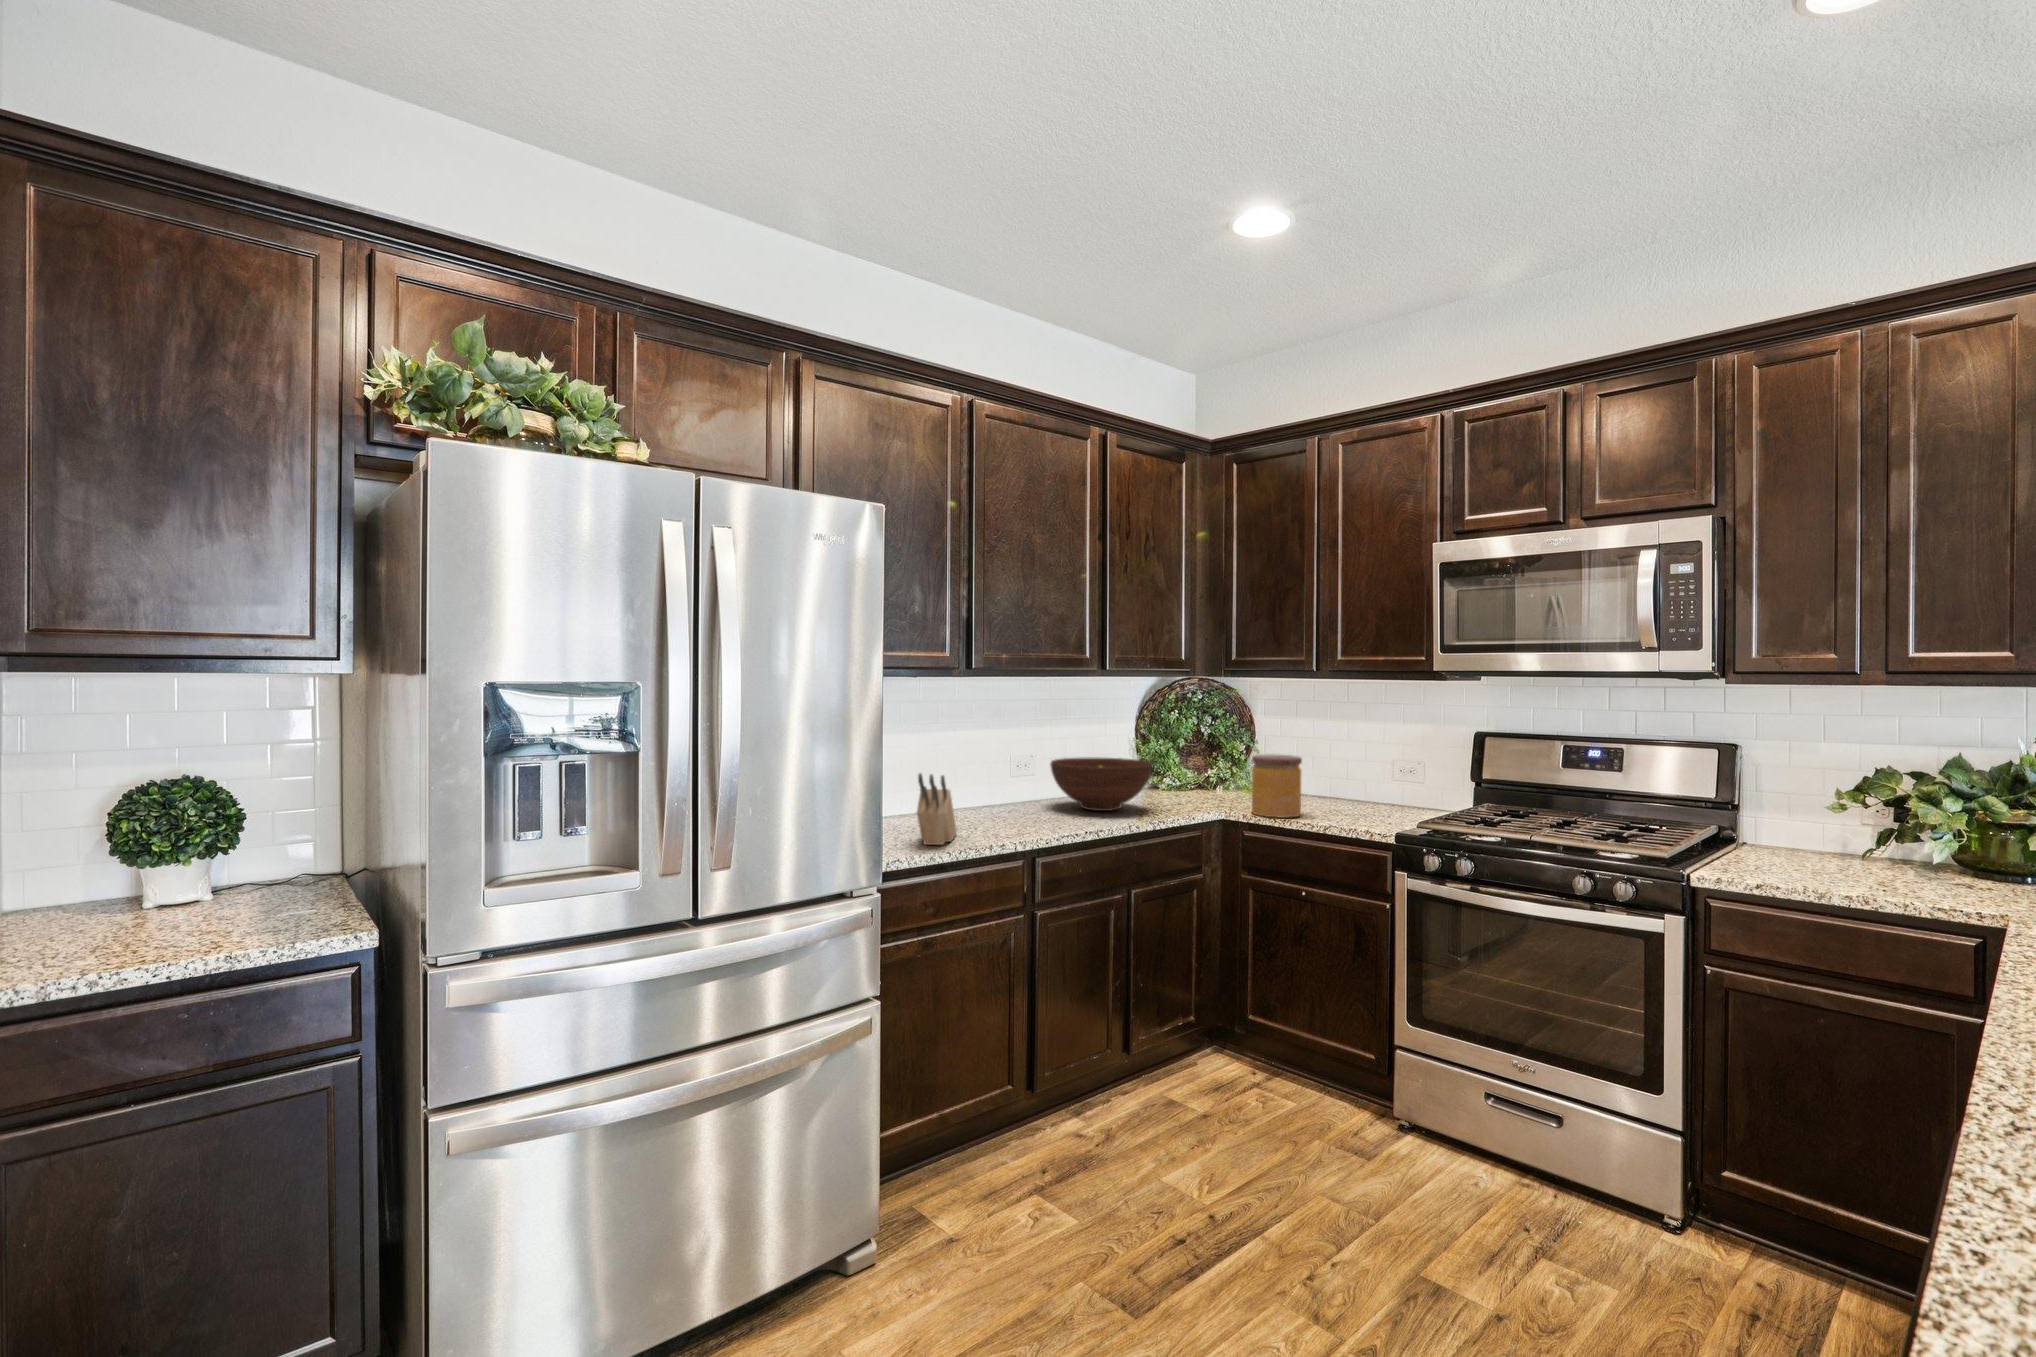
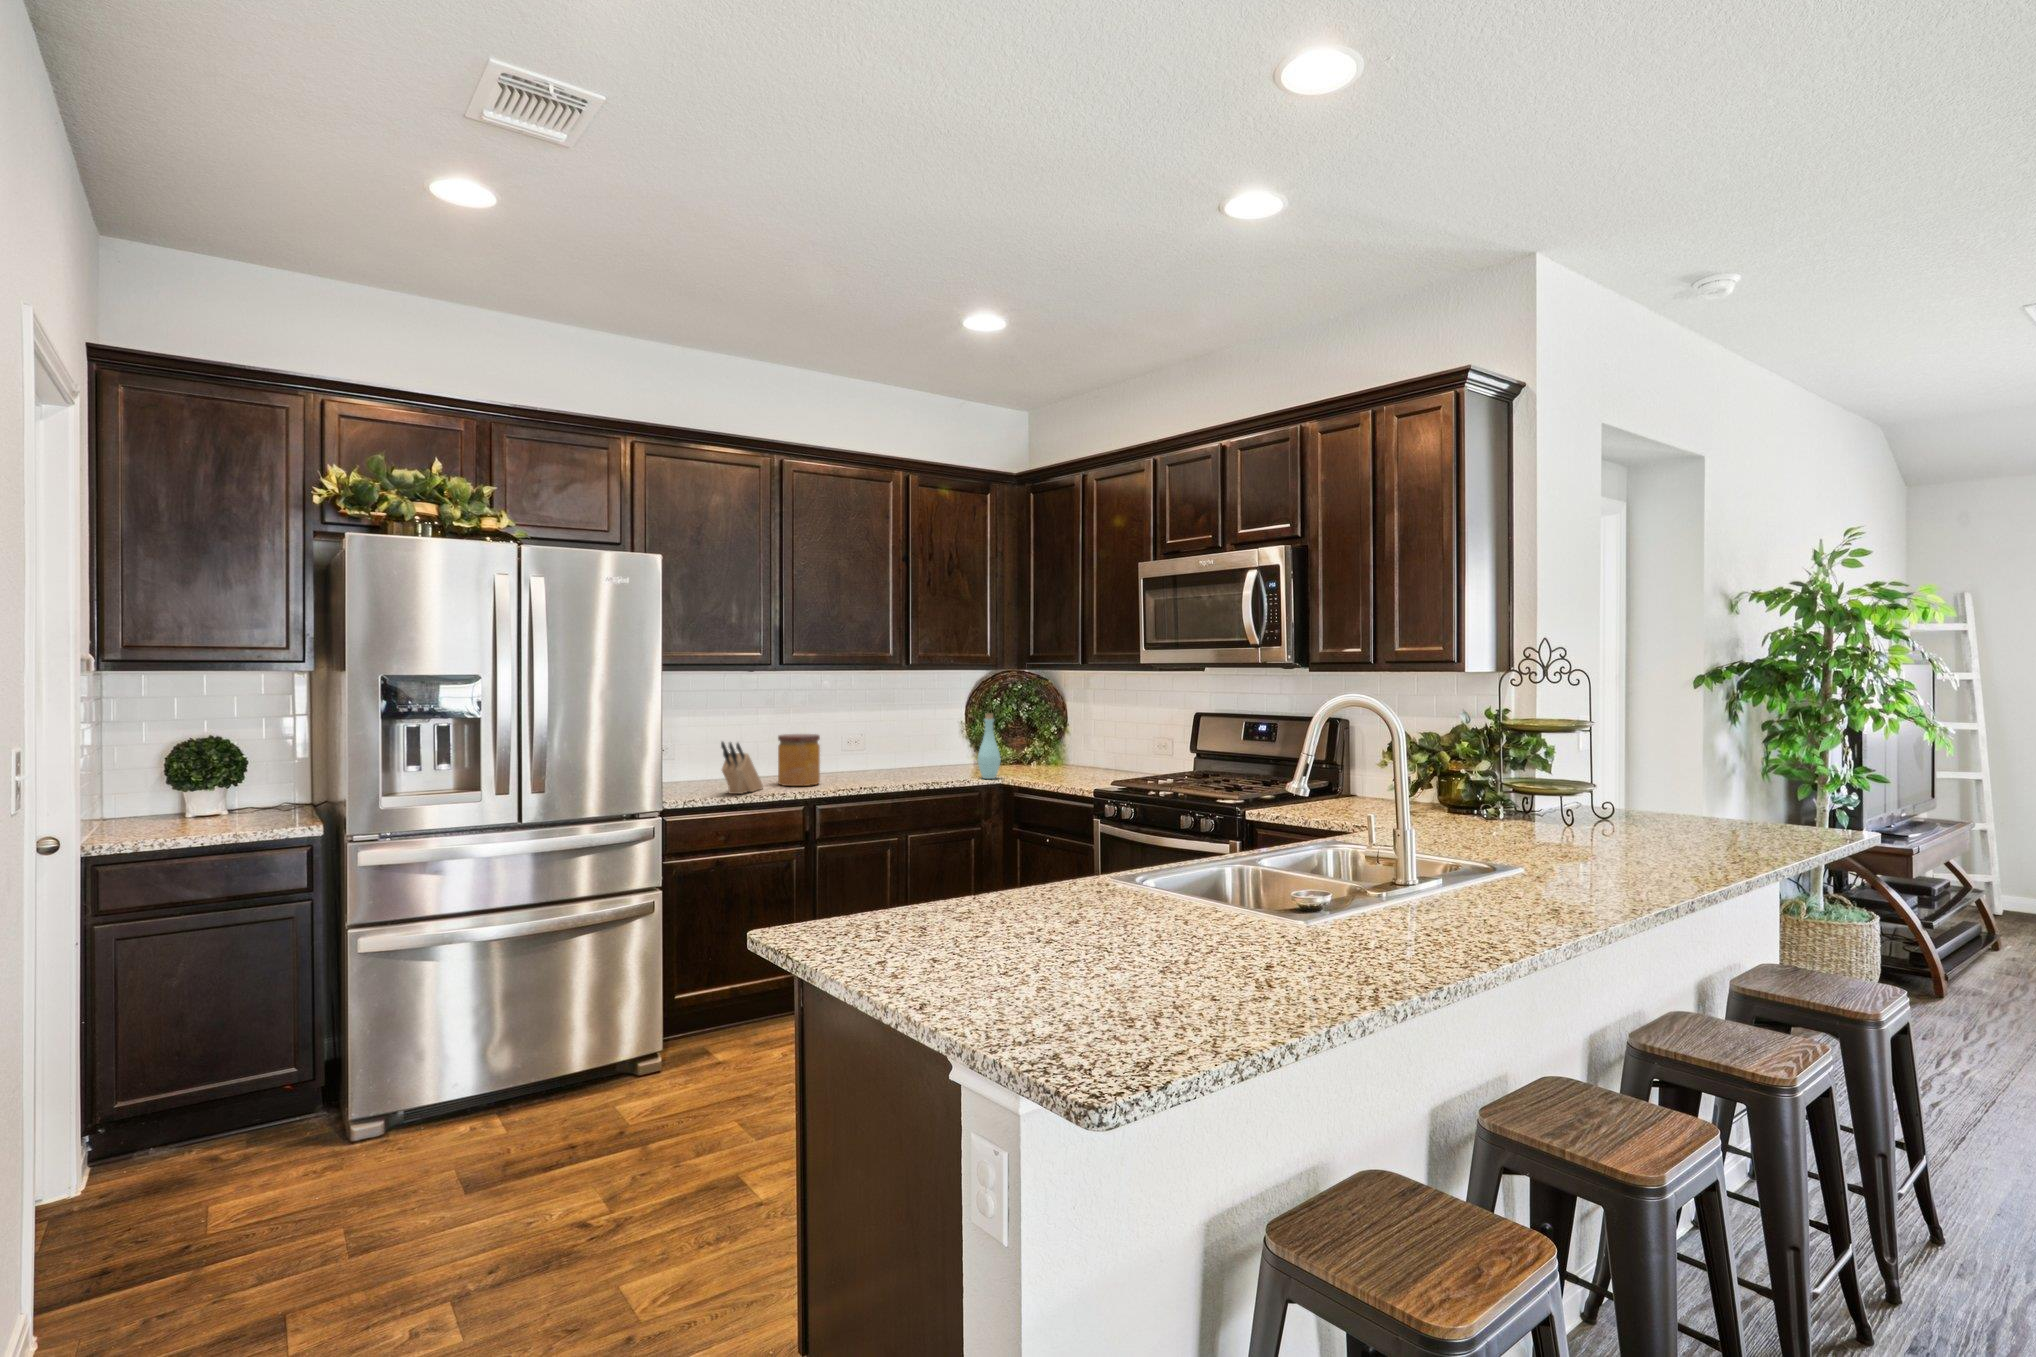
bottle: none [1196,732,1226,815] -> present [978,714,1001,779]
jar: present [1252,754,1302,818] -> present [778,734,820,786]
fruit bowl: present [1051,757,1152,811] -> none [865,735,945,776]

